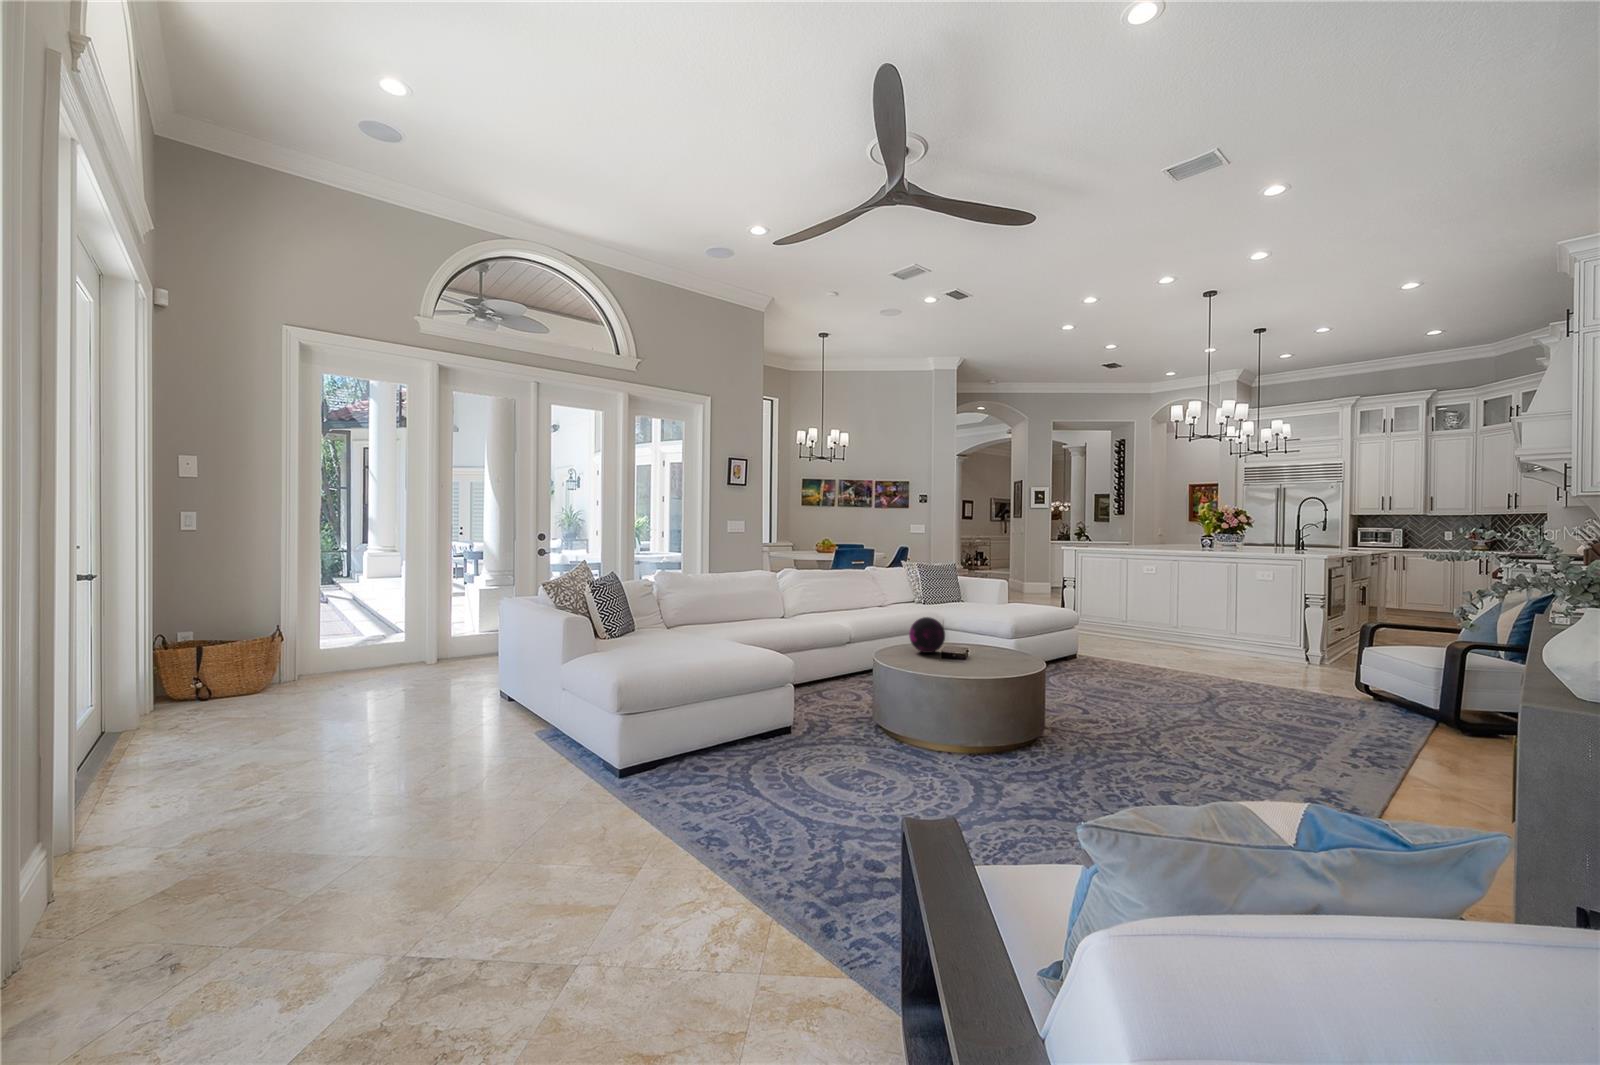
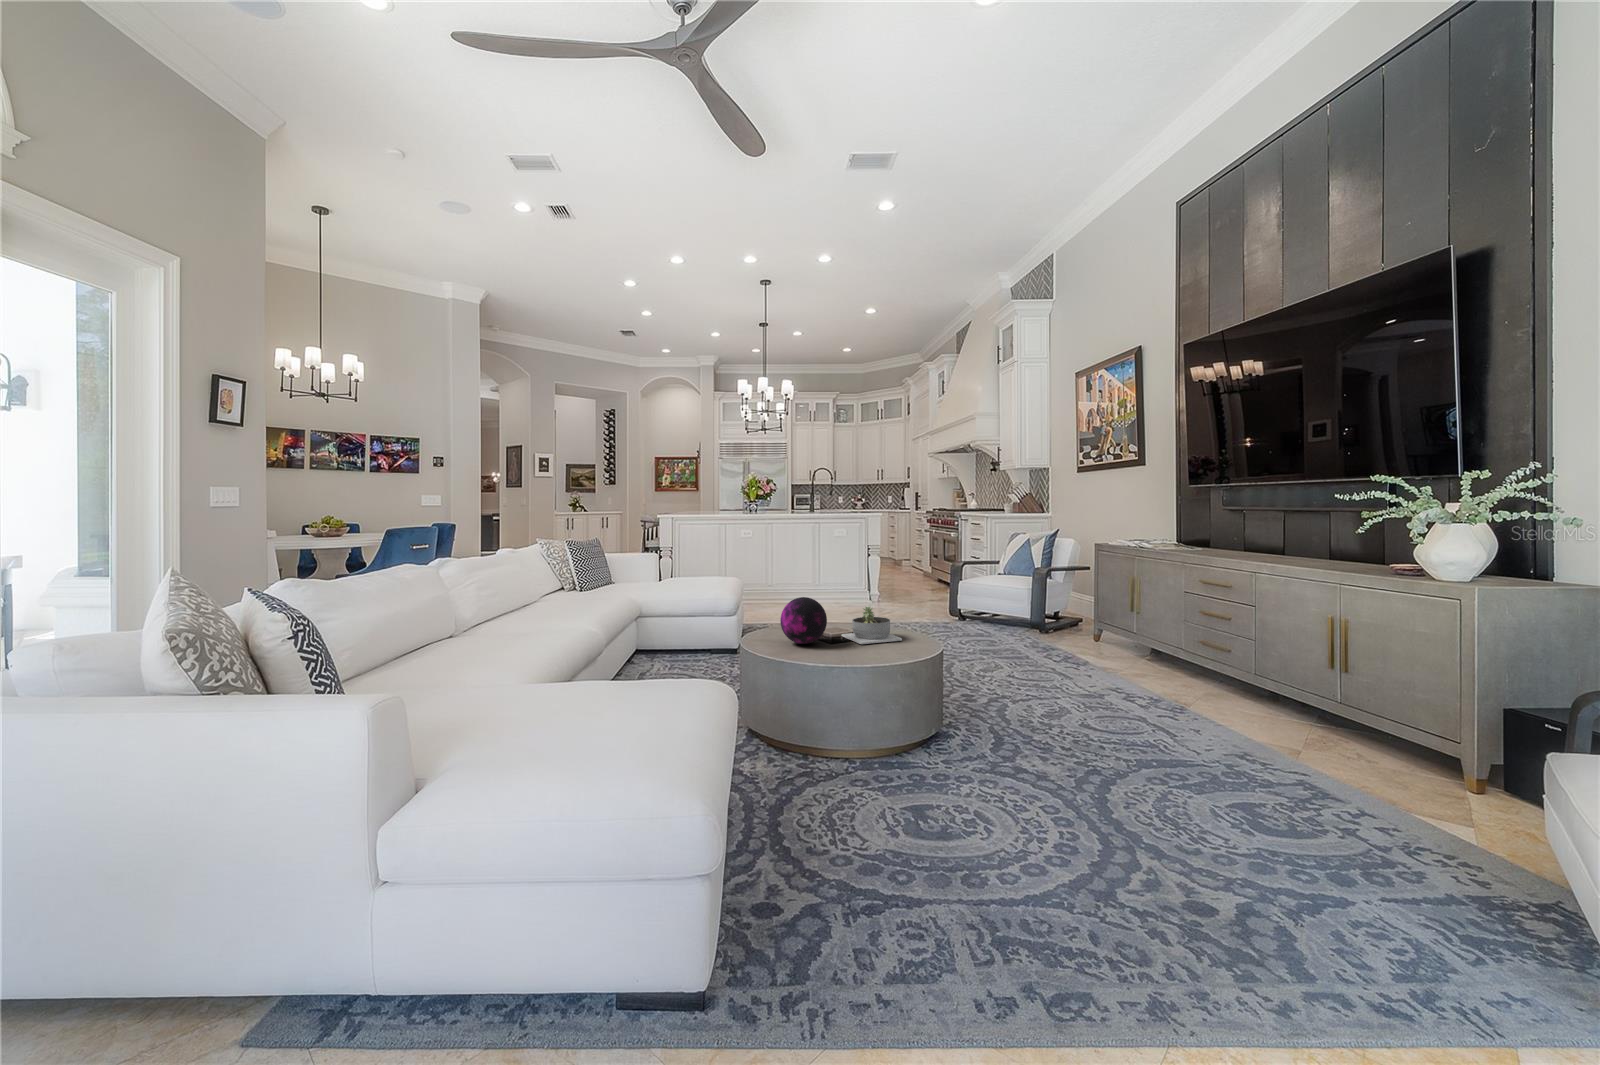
succulent planter: none [956,633,1005,665] -> present [842,607,902,644]

